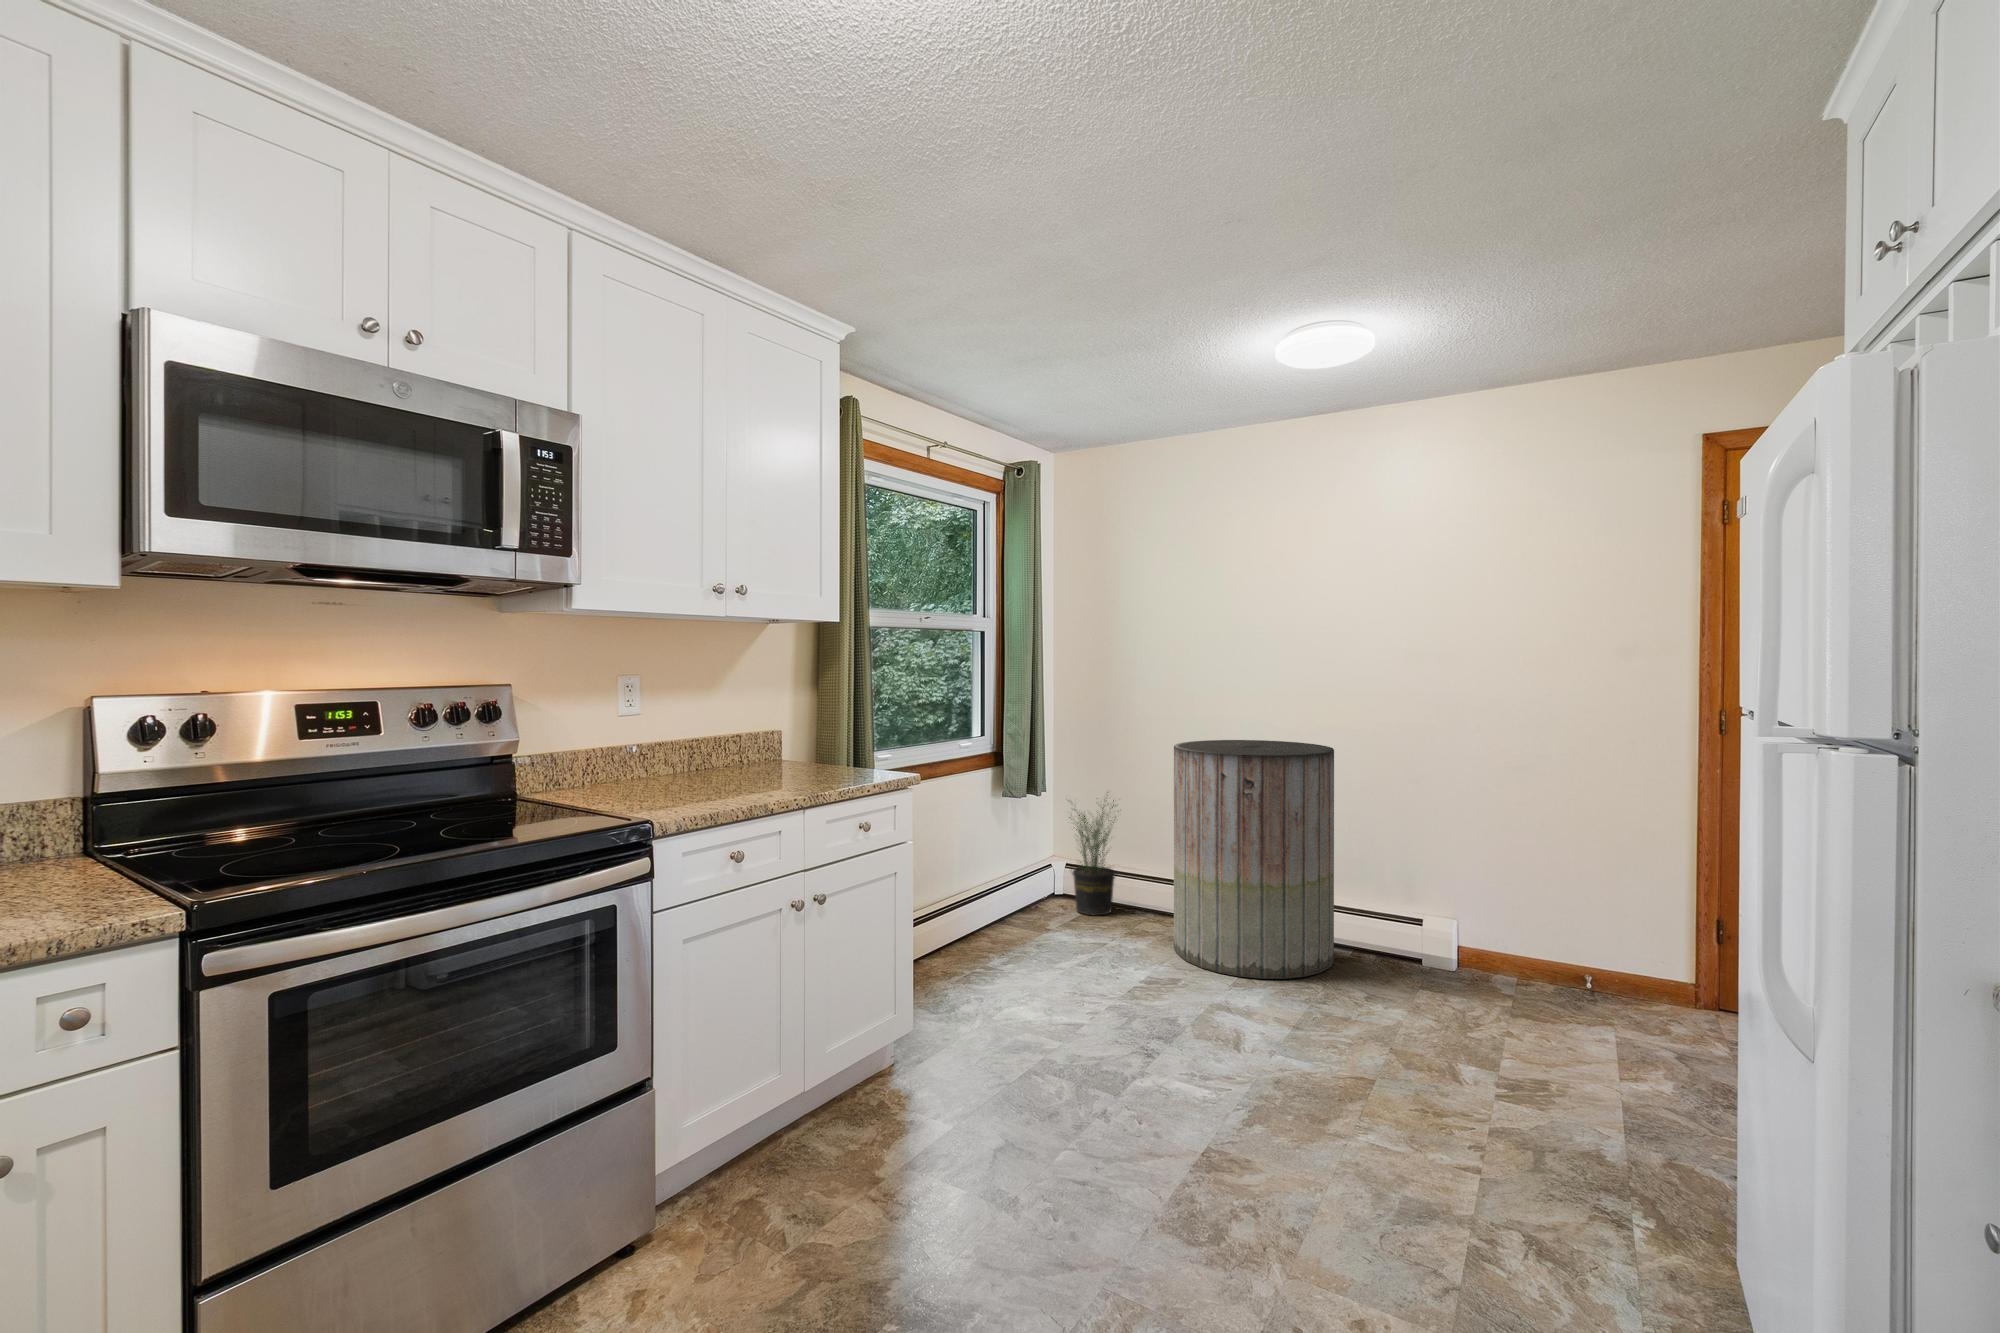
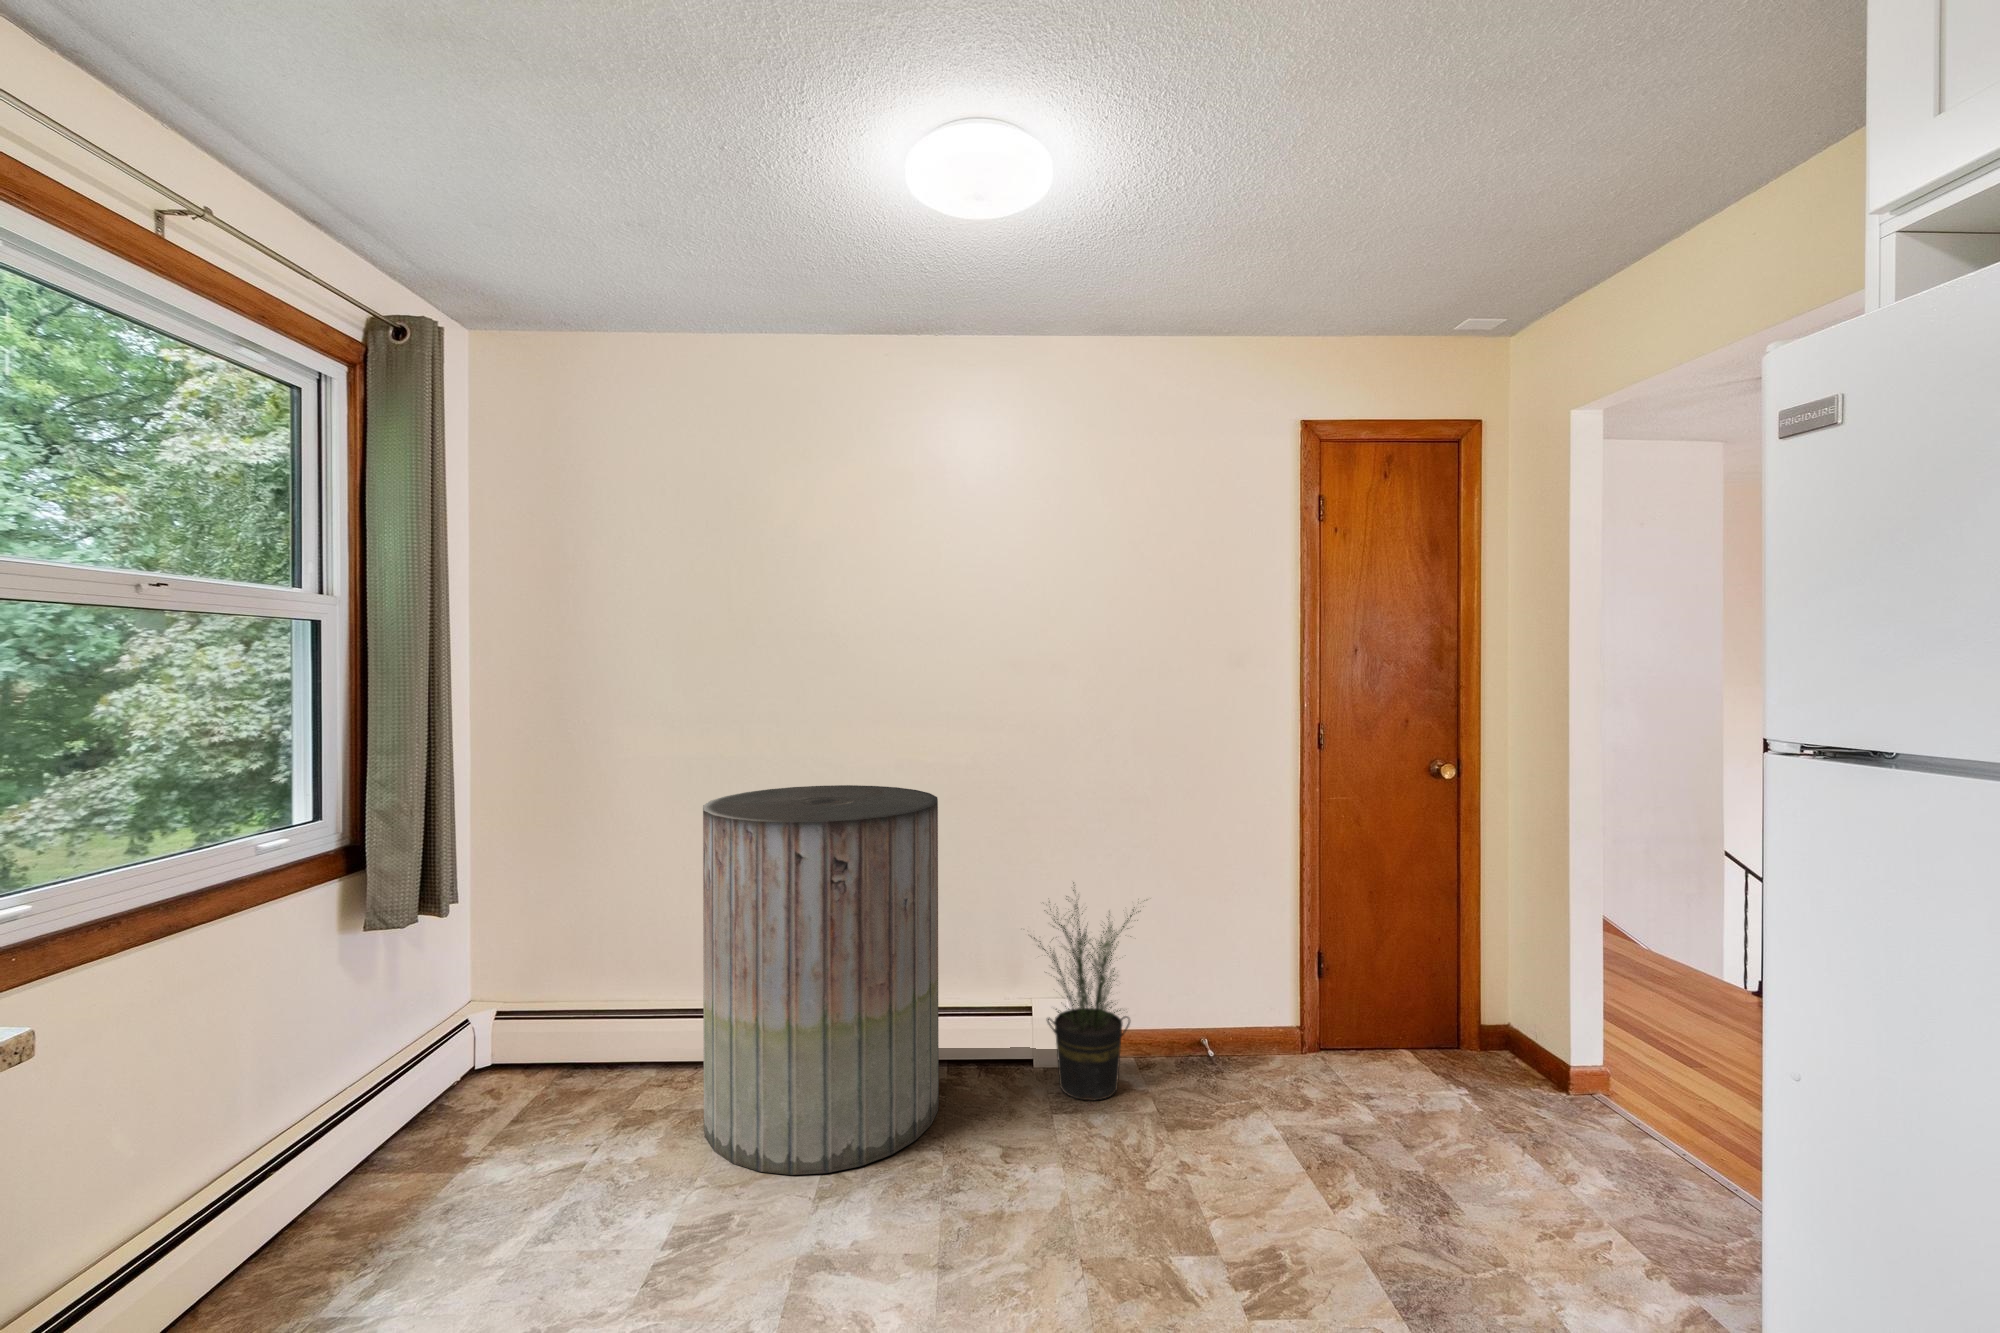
potted plant: present [1068,792,1118,916] -> present [1034,882,1145,1101]

